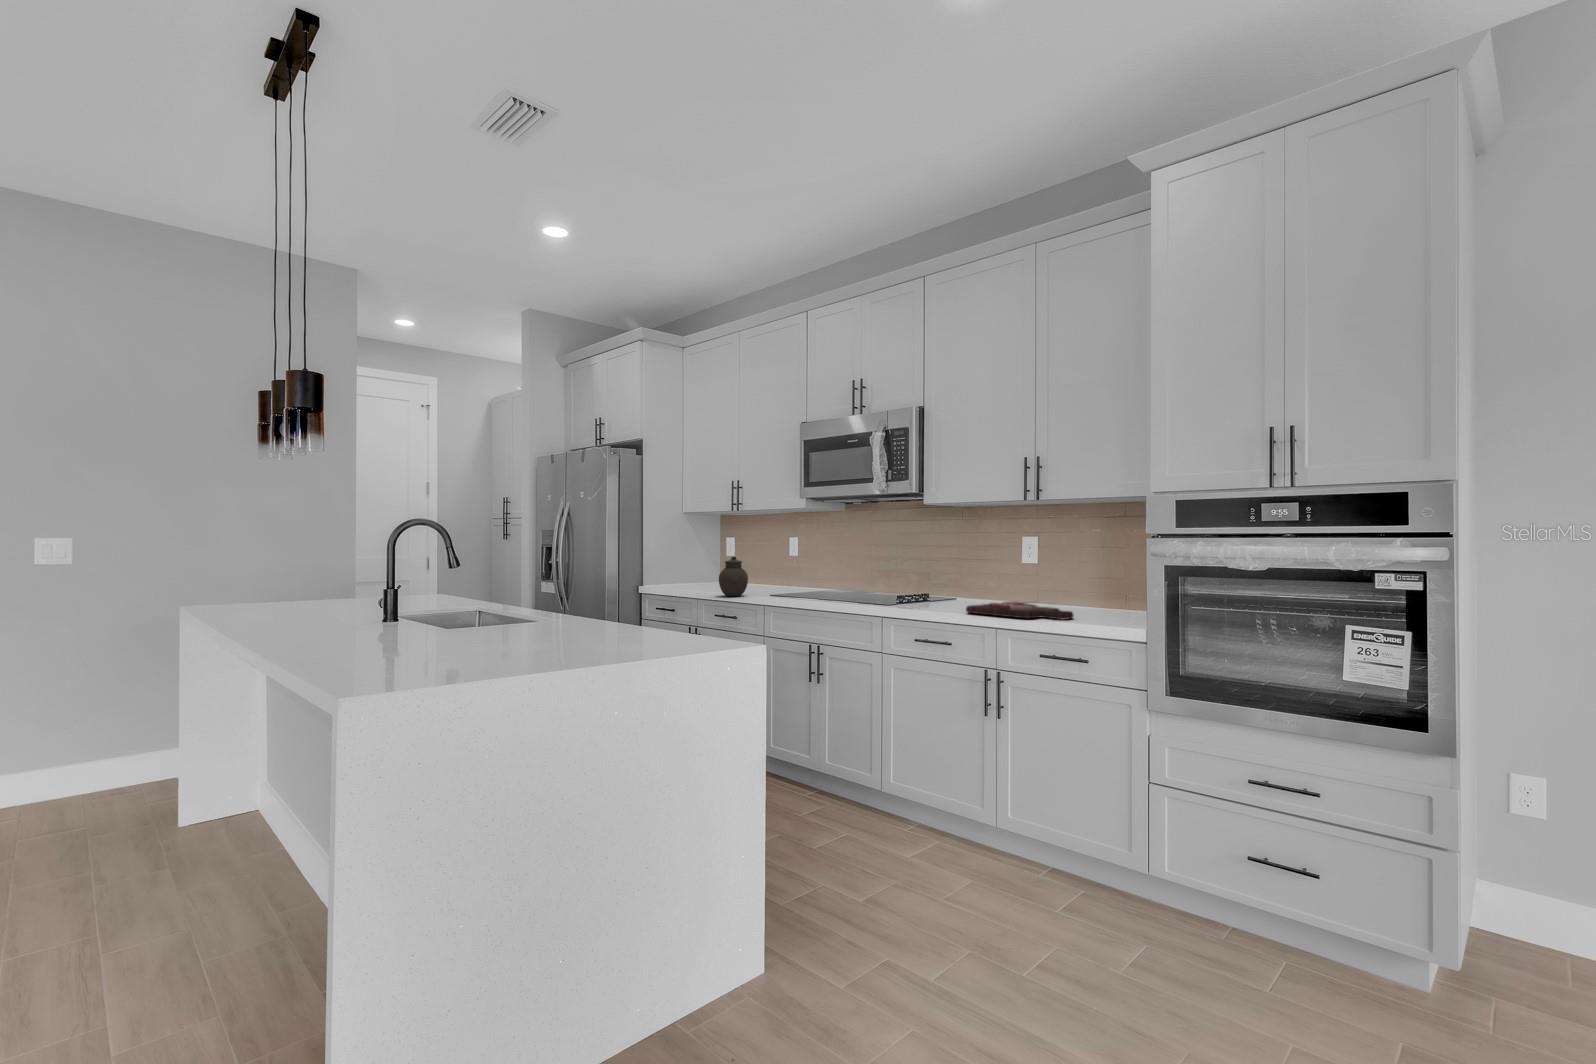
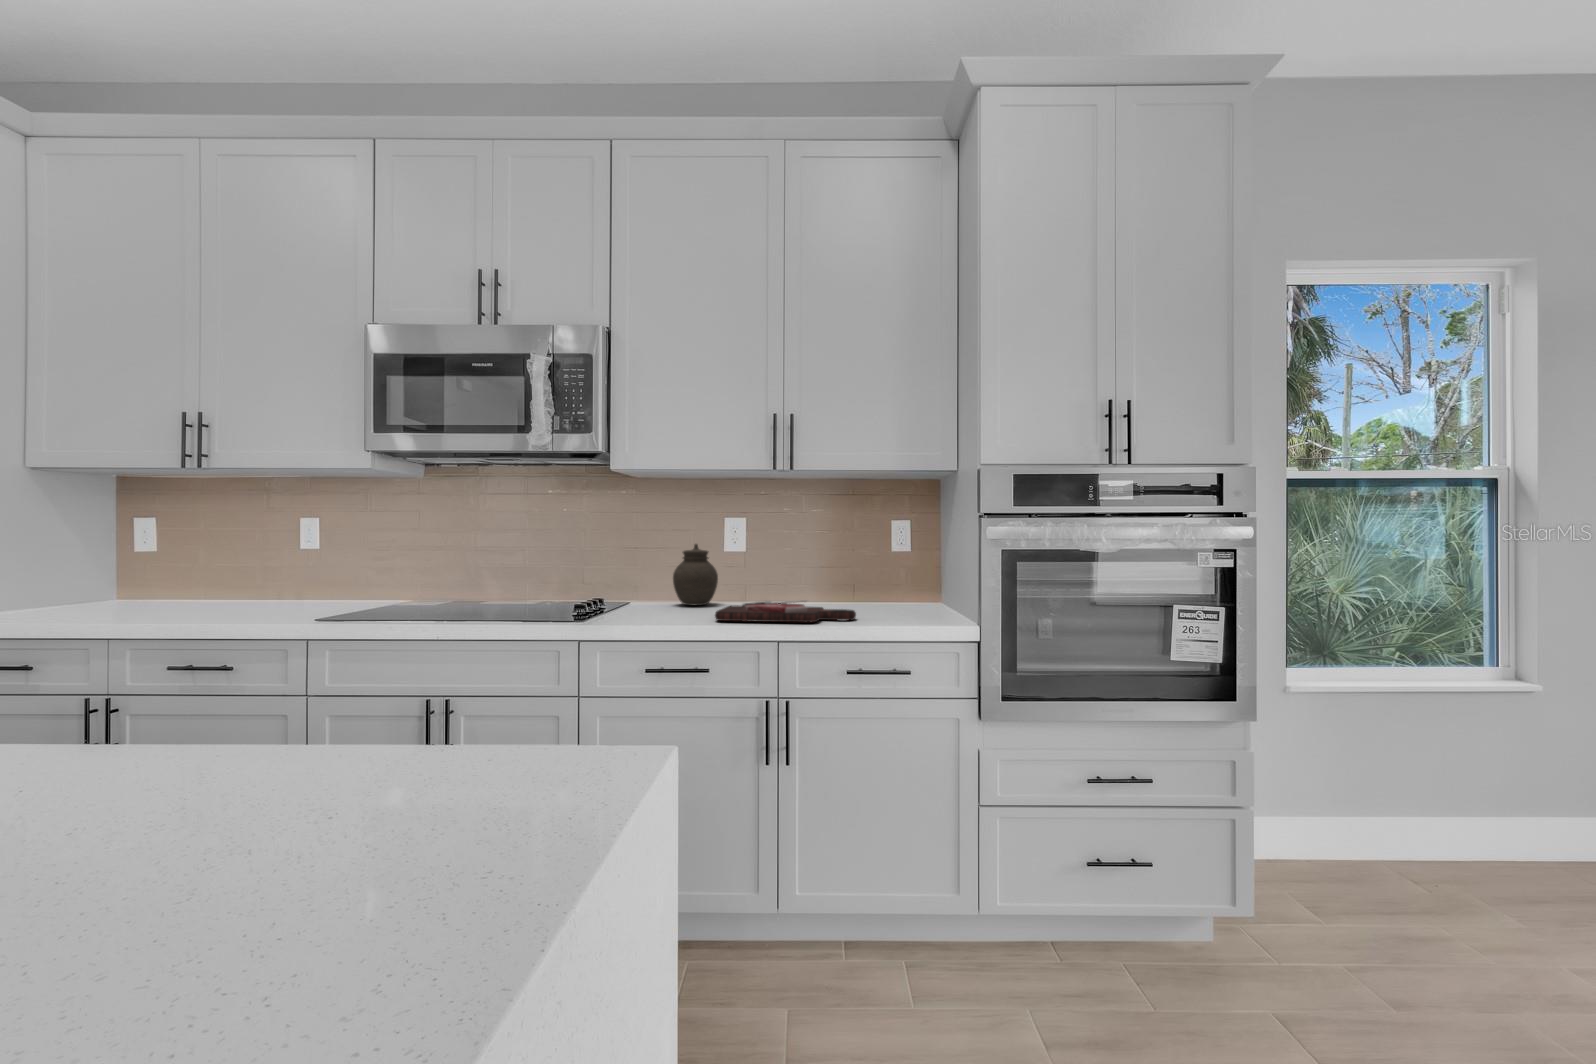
jar: present [719,557,748,596] -> present [673,544,718,605]

